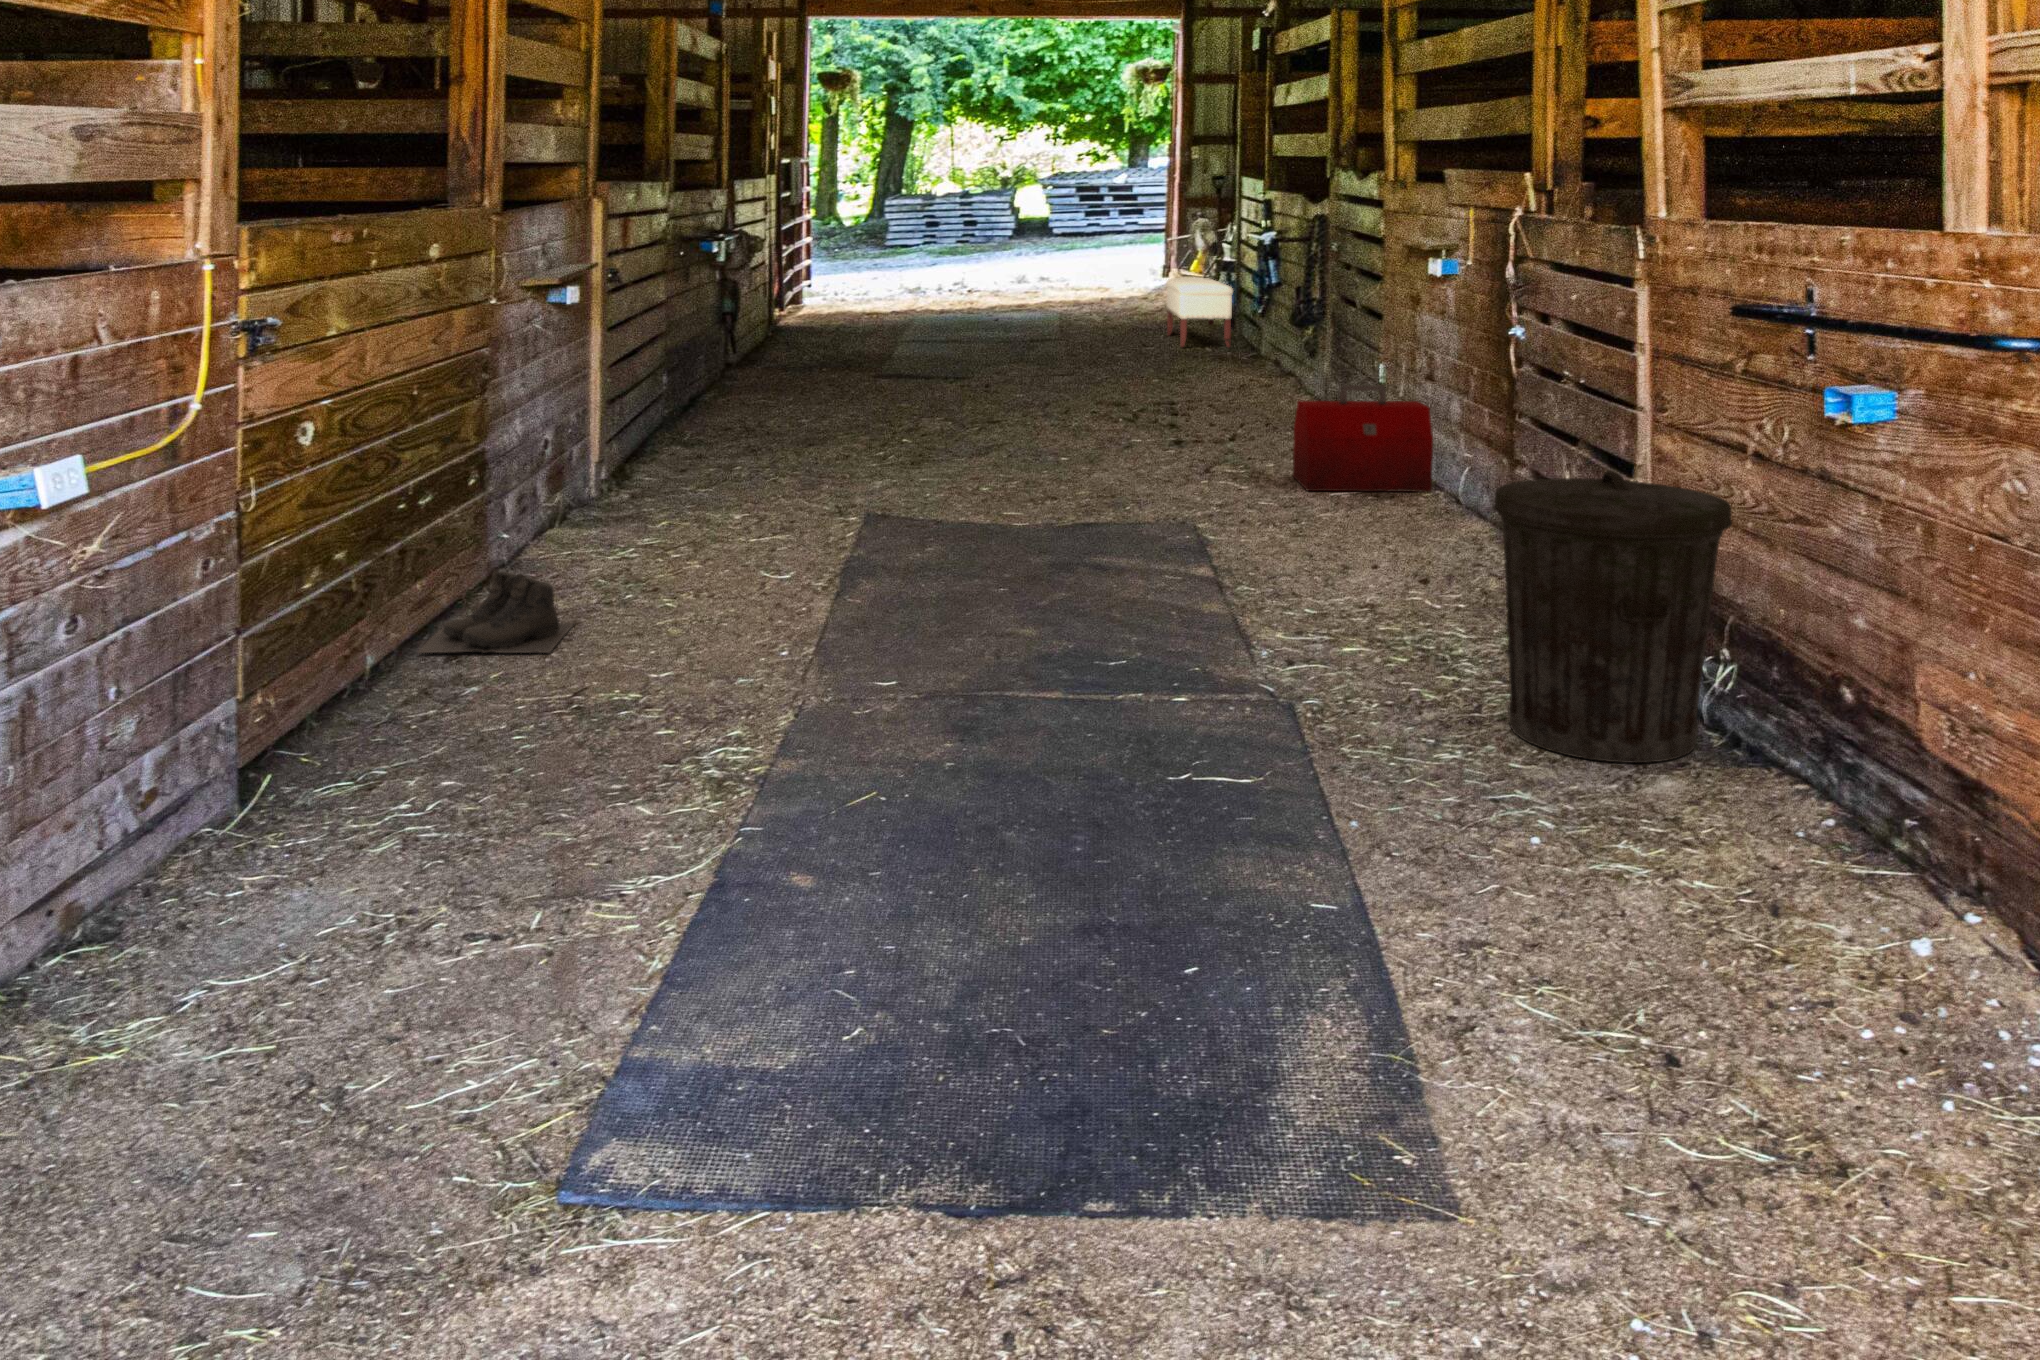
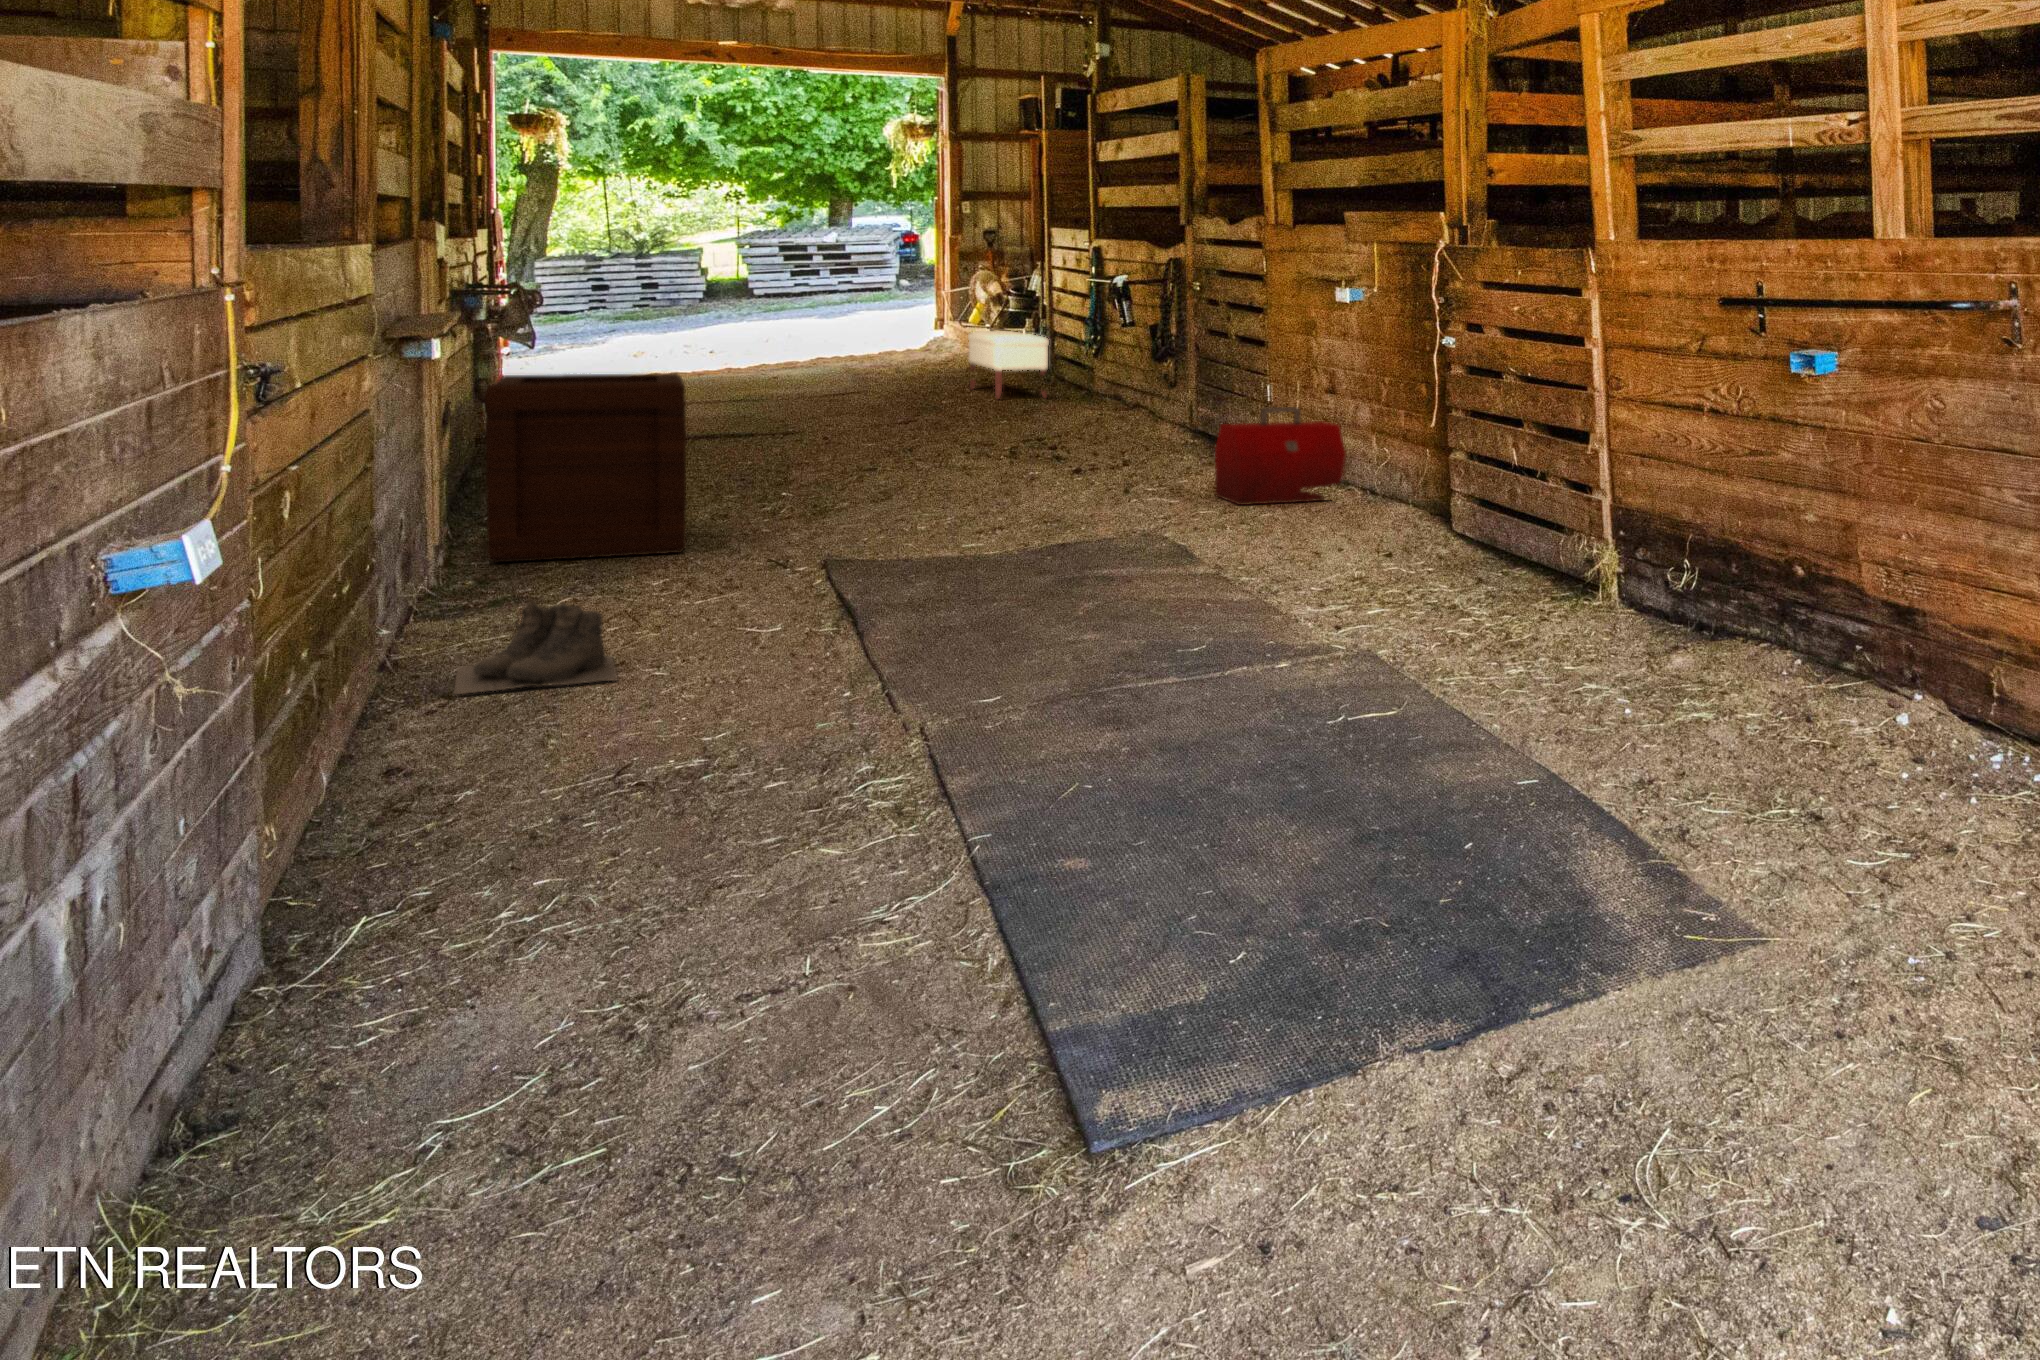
wooden crate: none [584,337,772,510] -> present [485,373,687,563]
trash can: present [1493,471,1732,763] -> none [1533,433,1708,655]

